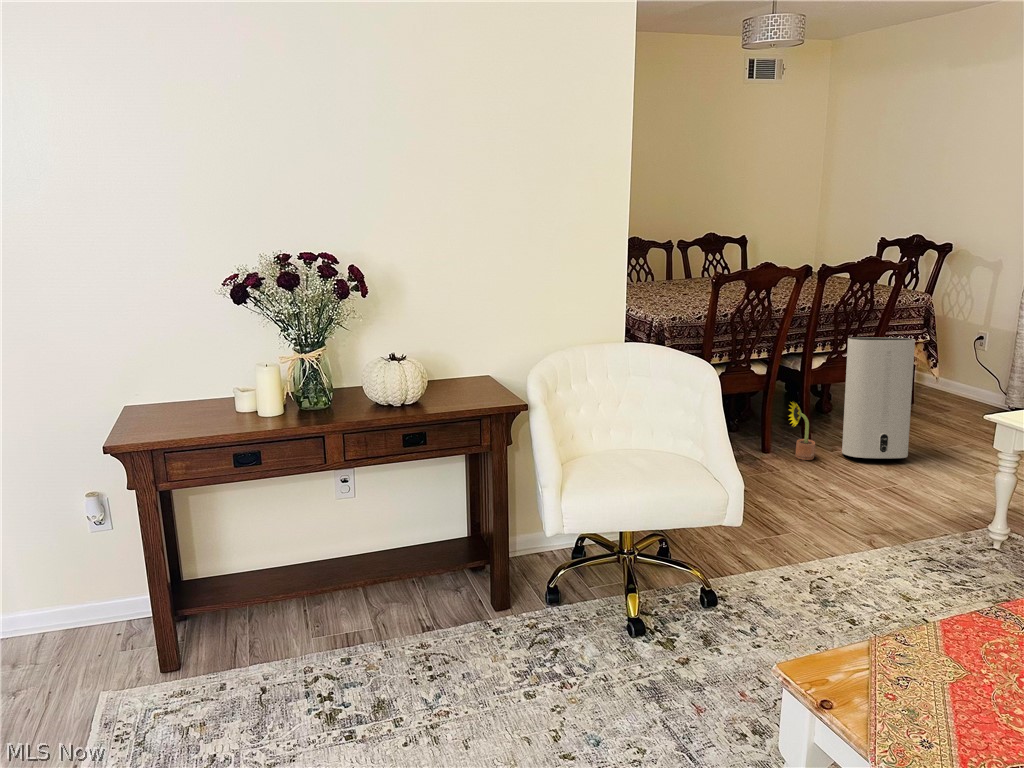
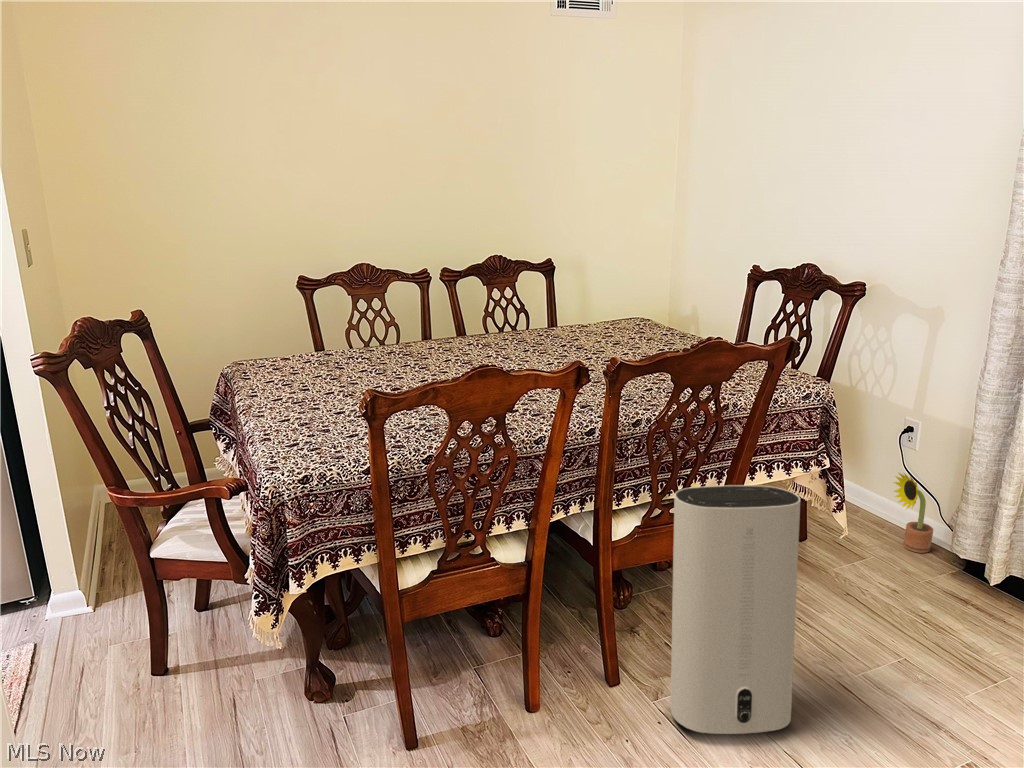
decorative plant: present [789,402,815,460] -> present [894,473,933,553]

